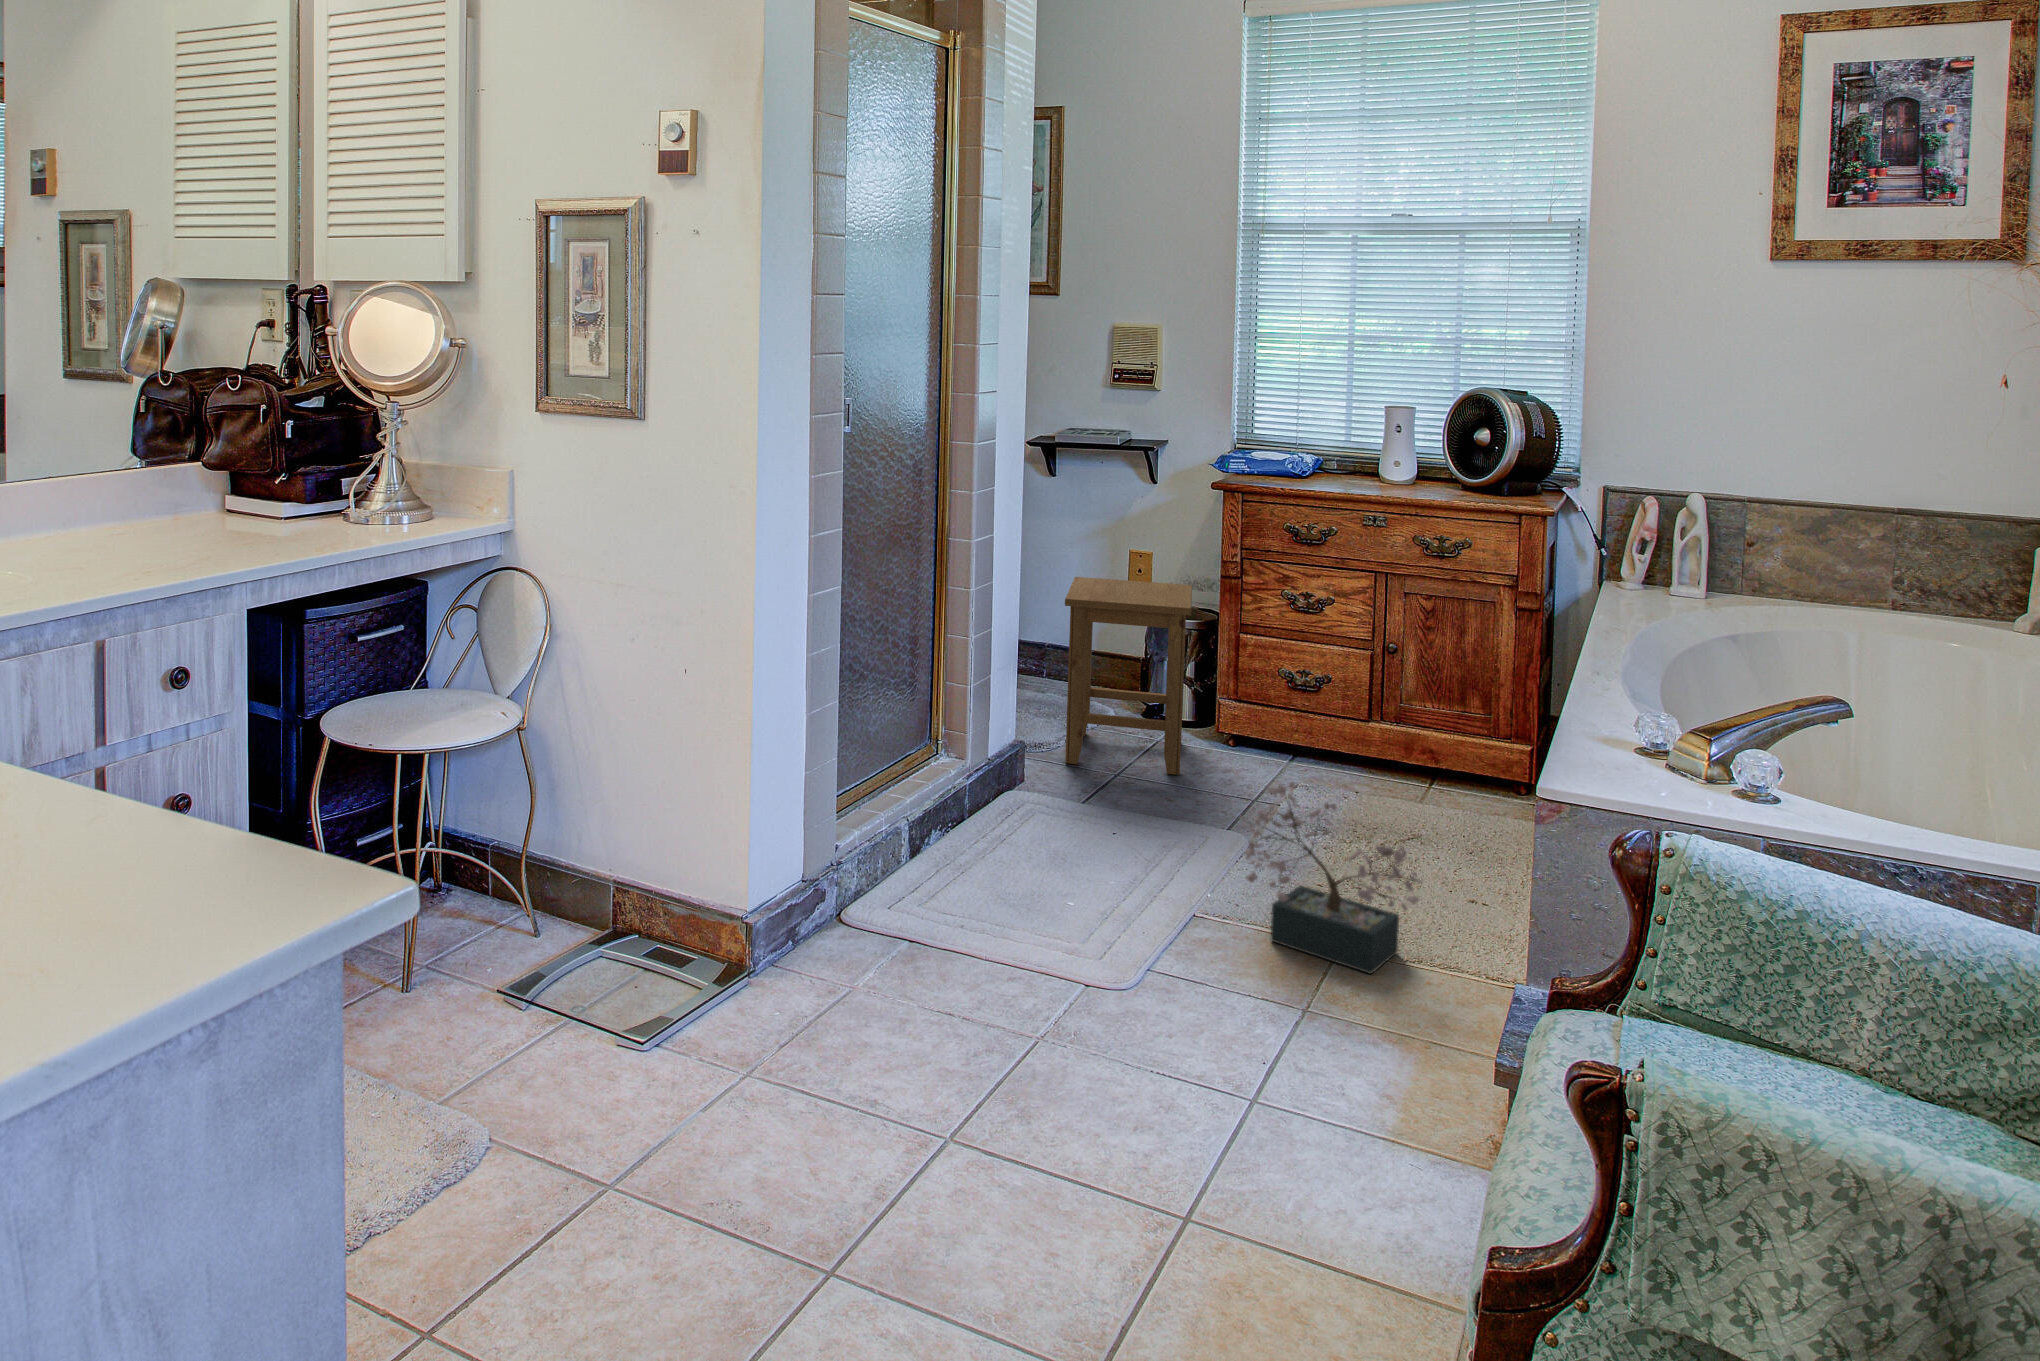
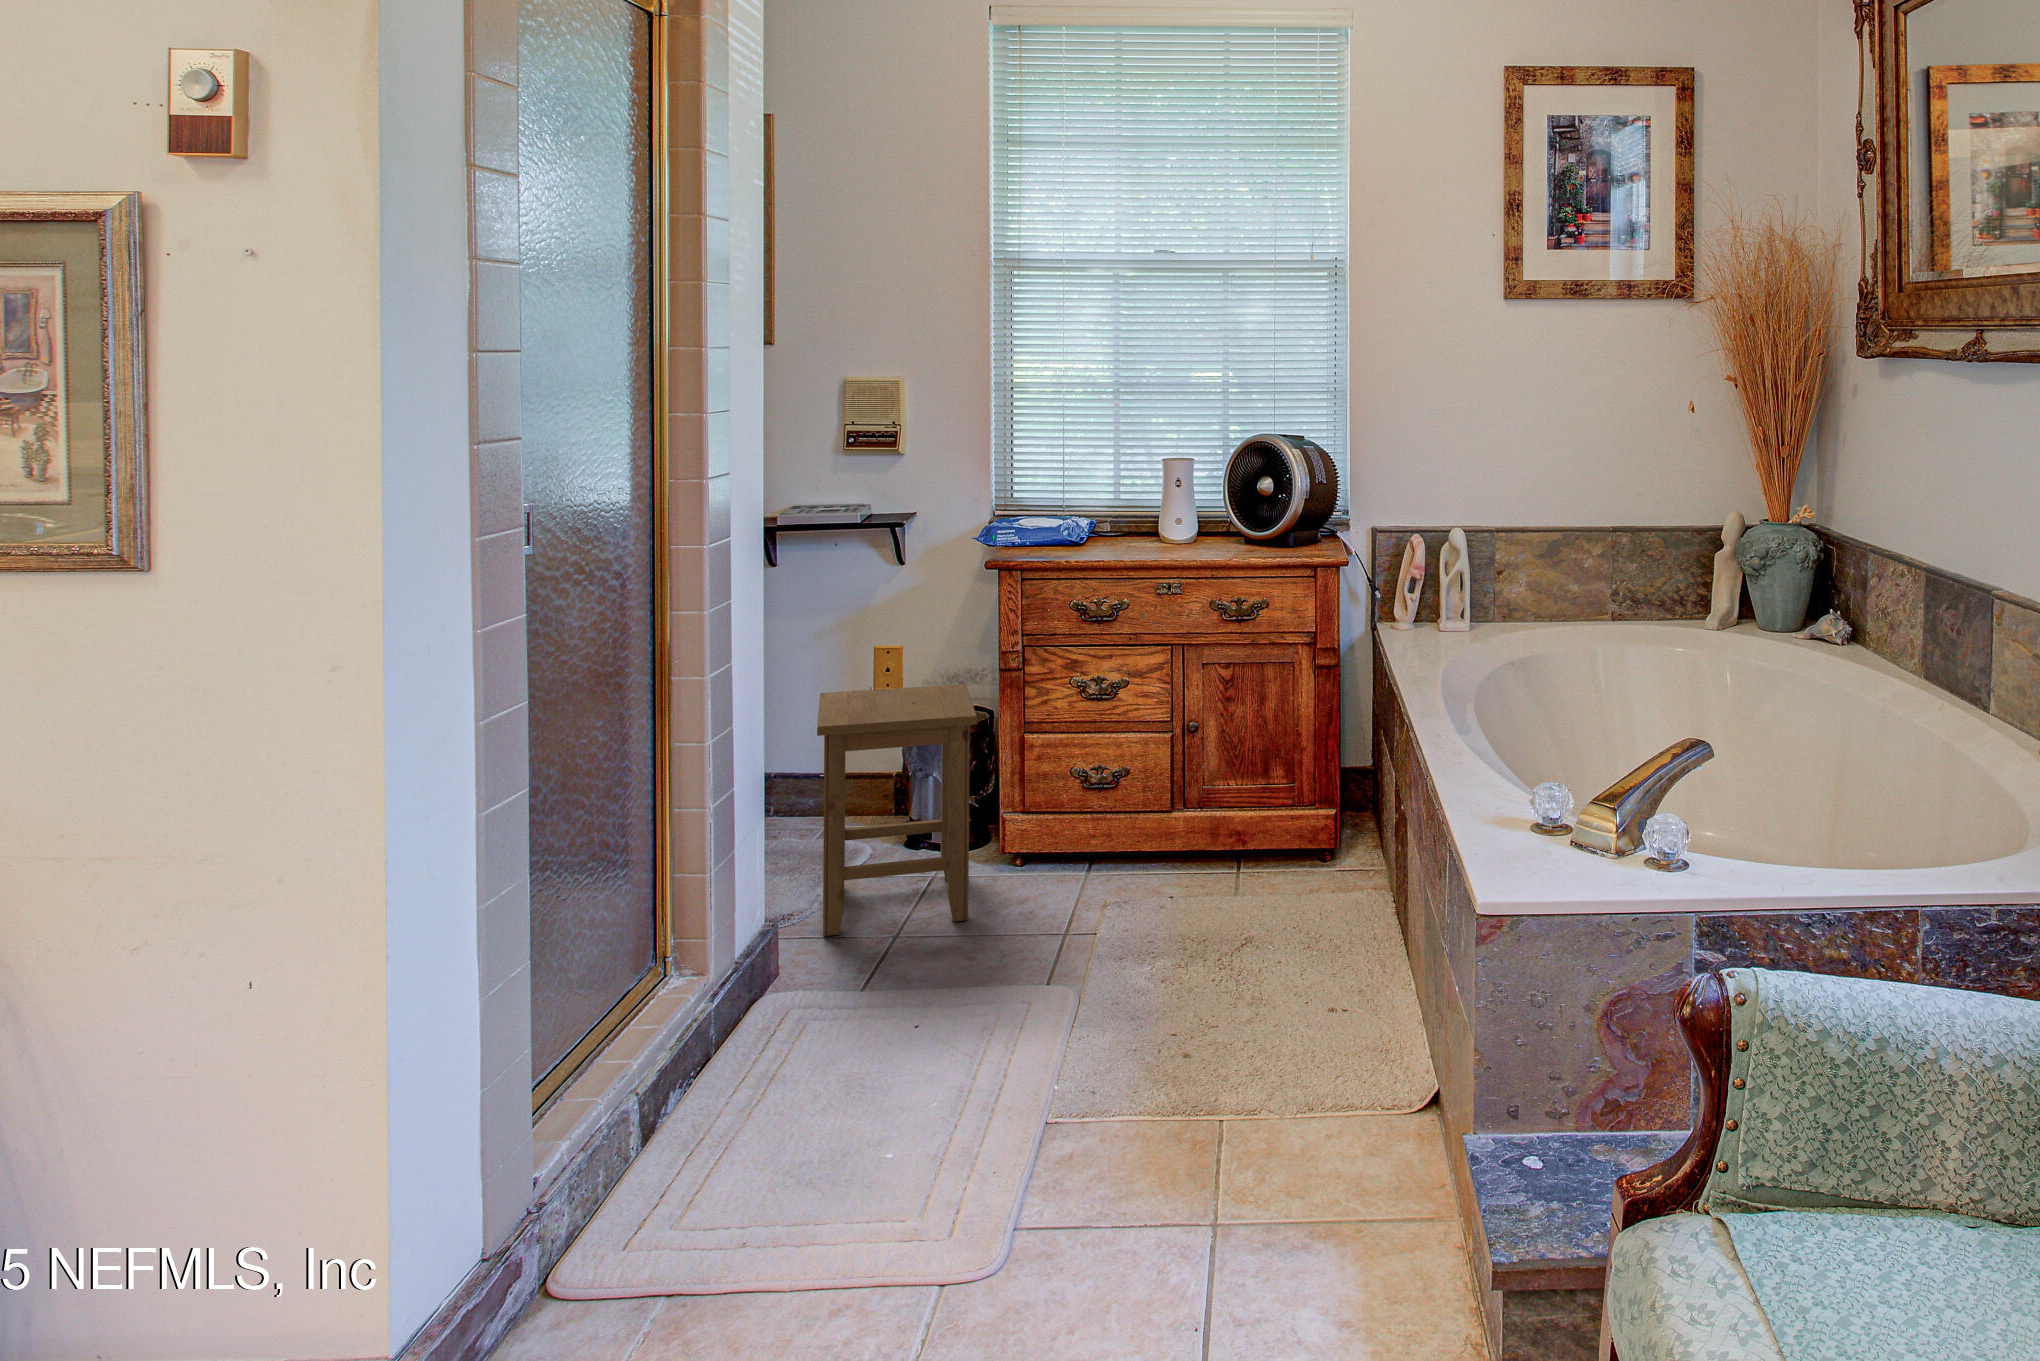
decorative plant: present [1240,782,1422,974] -> none [1092,922,1302,1143]

